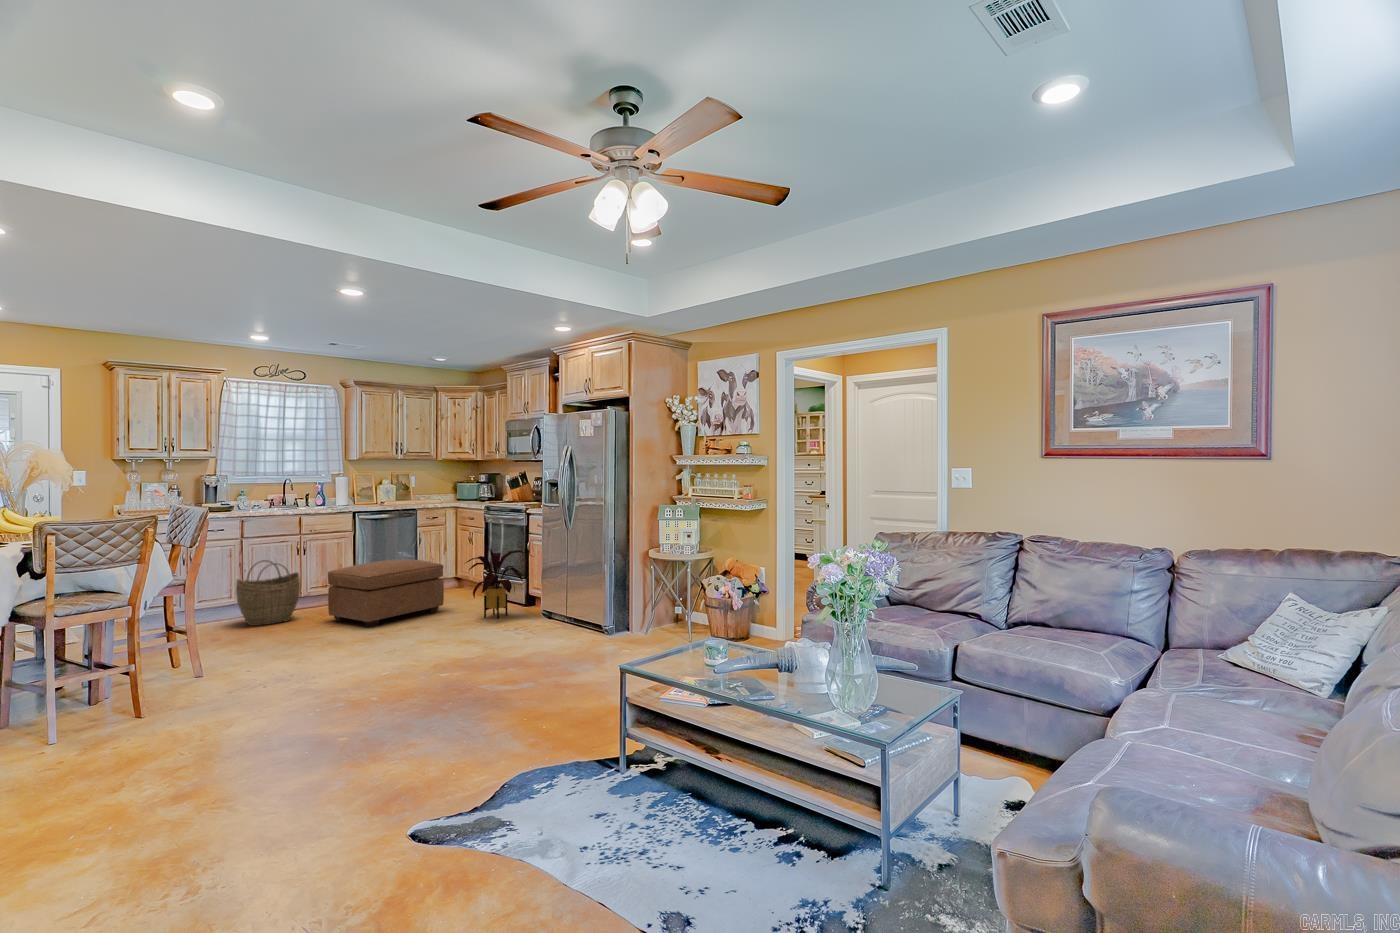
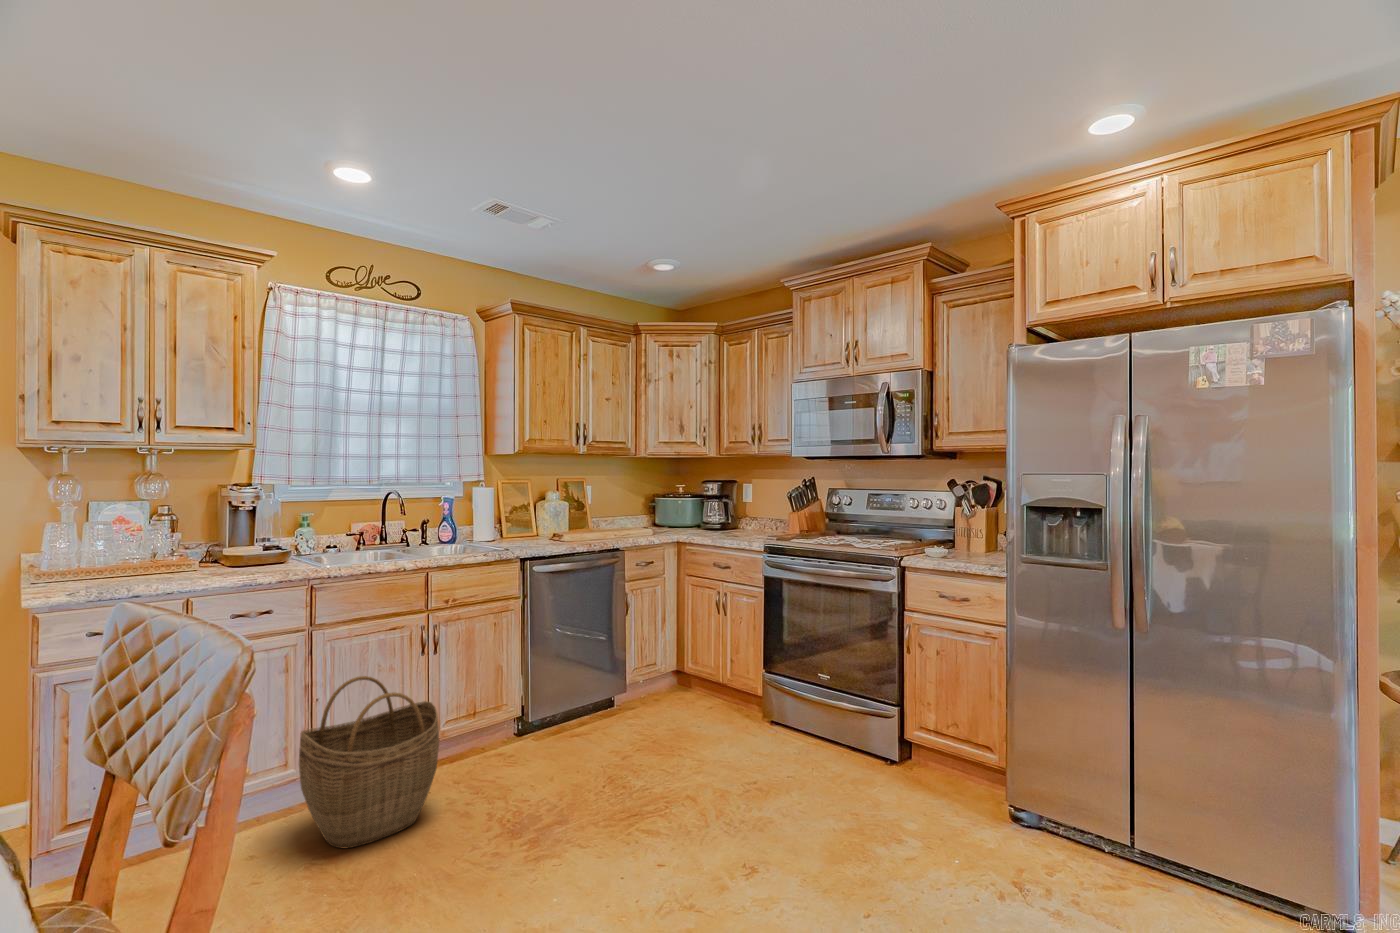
house plant: present [466,549,531,618] -> none [810,654,968,825]
ottoman: present [328,559,444,627] -> none [508,661,739,864]

